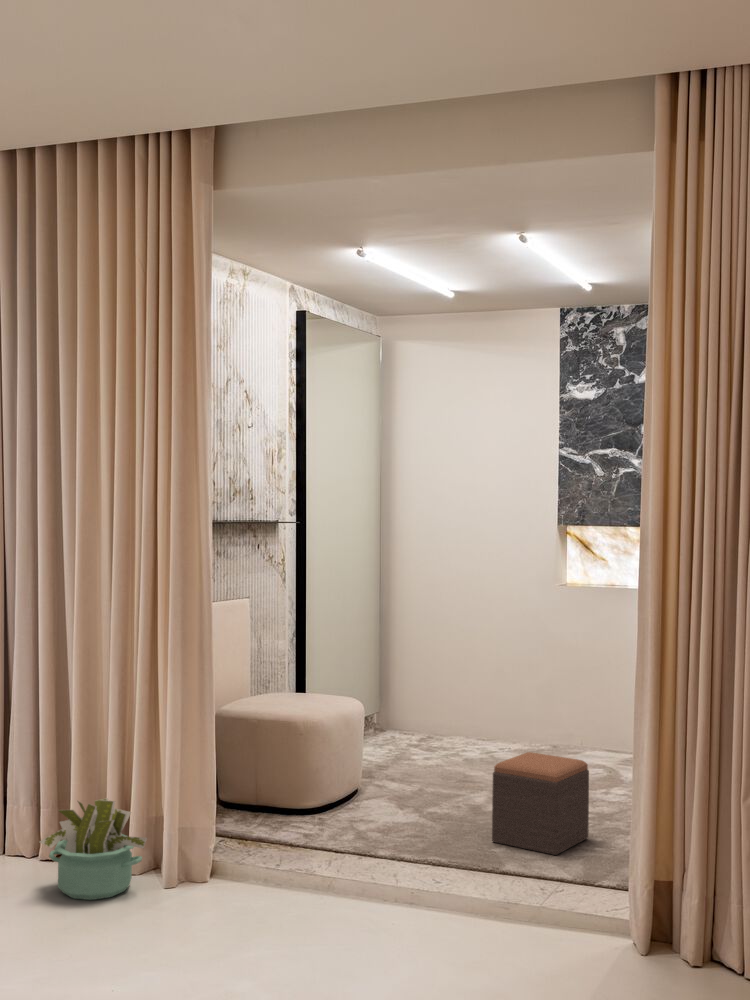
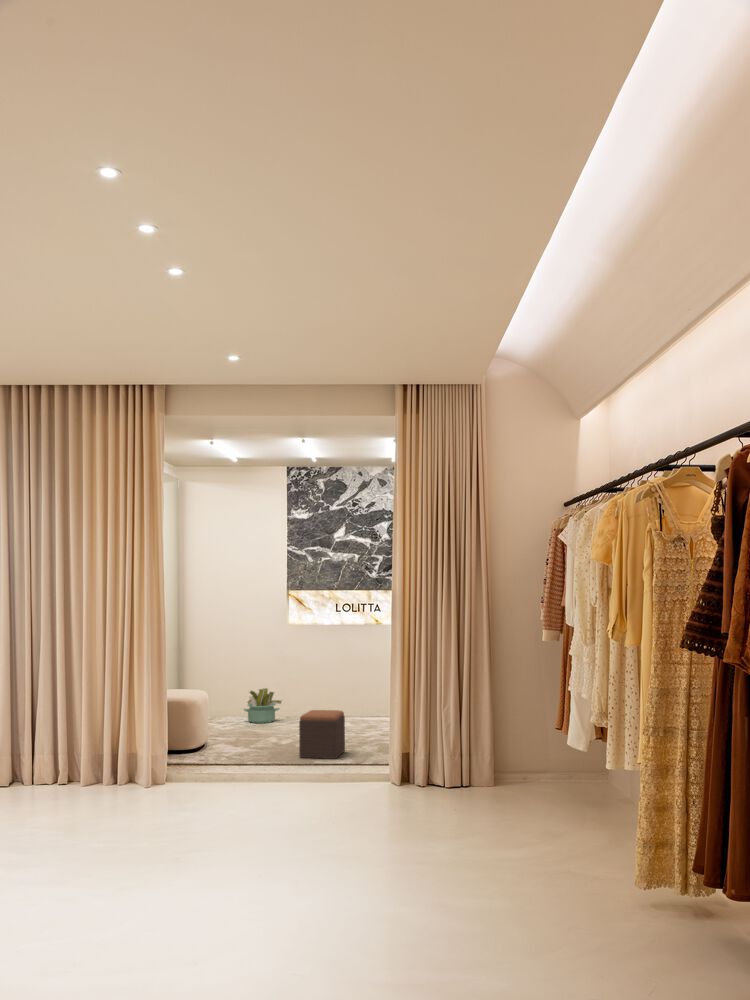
decorative plant: present [40,798,147,900] -> present [244,688,282,723]

